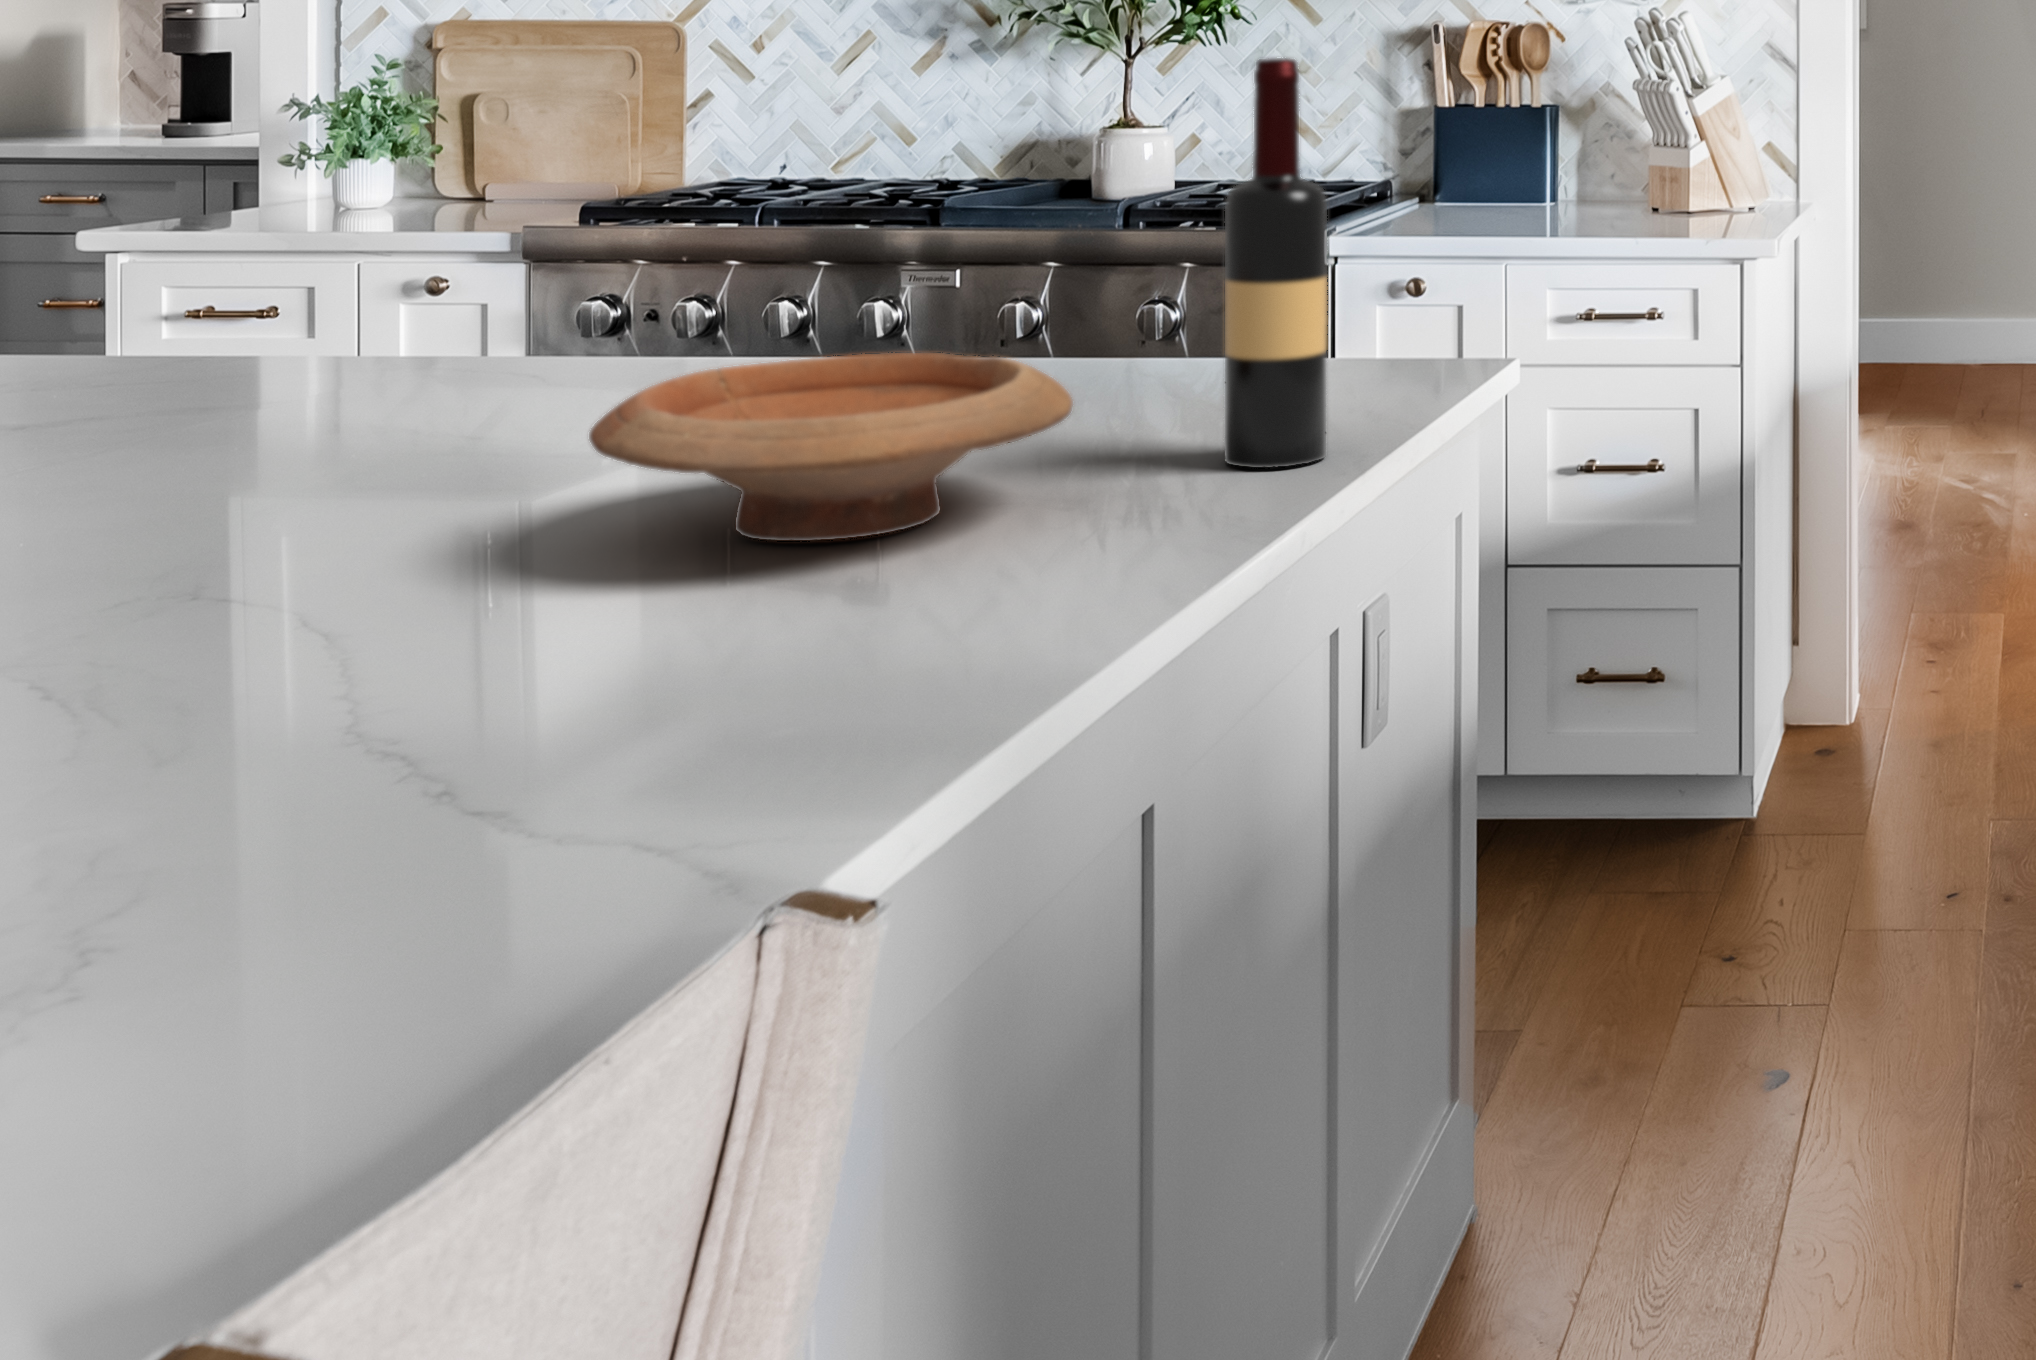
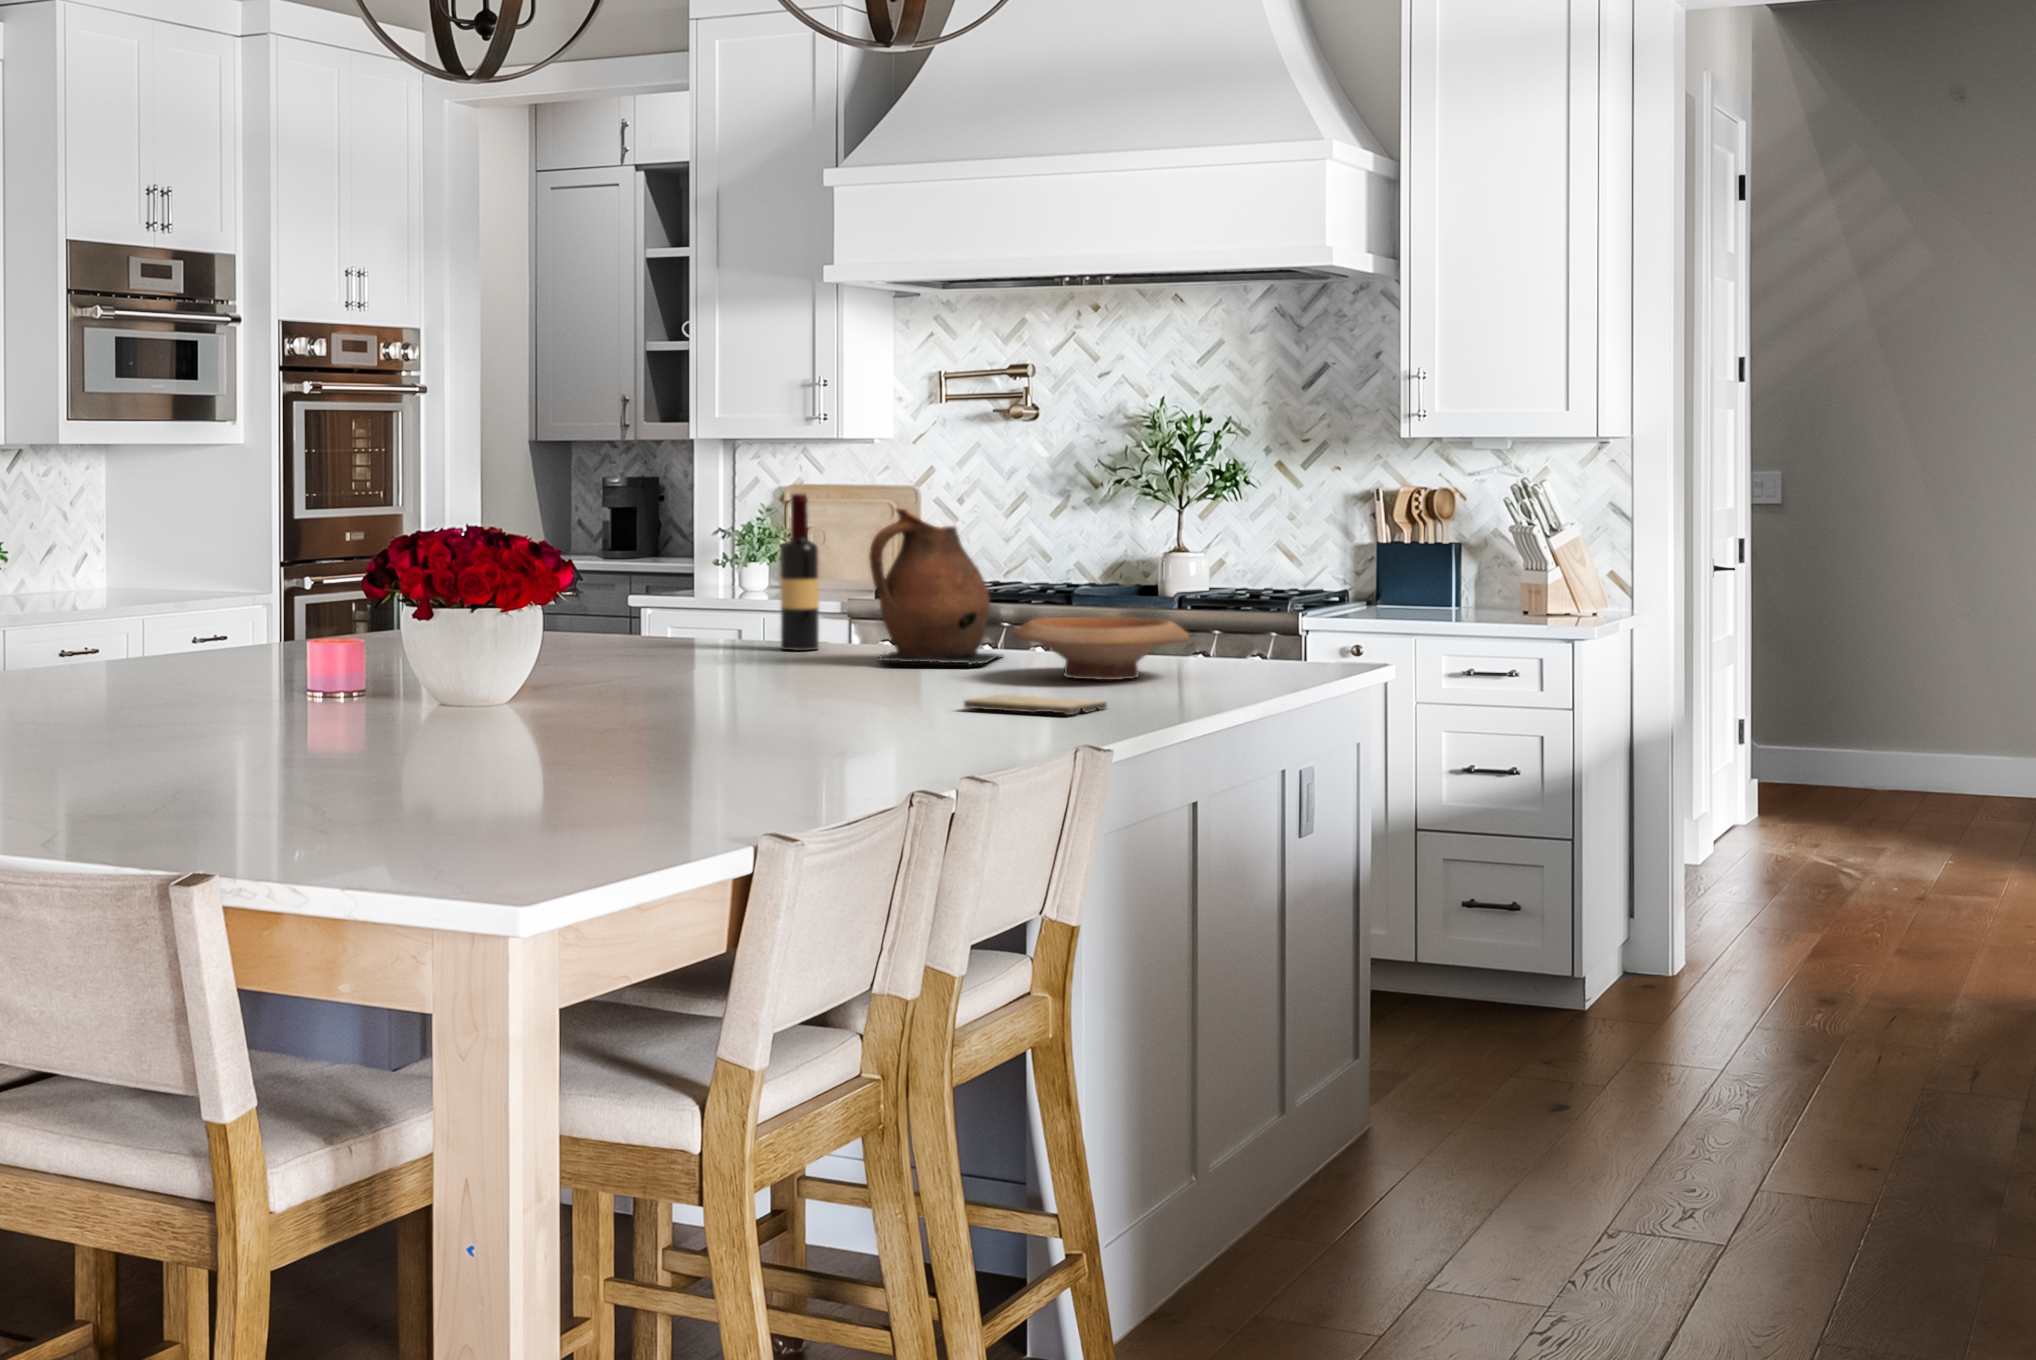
wine bottle: present [1225,58,1327,468] -> present [780,494,819,651]
ceramic pitcher: none [225,97,640,497] -> present [869,509,1003,665]
cutting board: none [249,687,772,809] -> present [964,695,1107,715]

